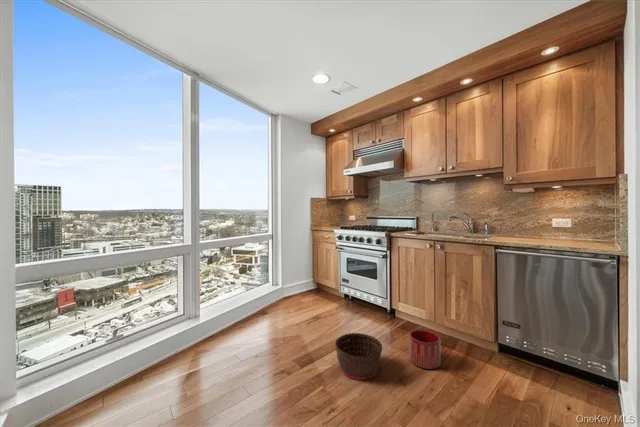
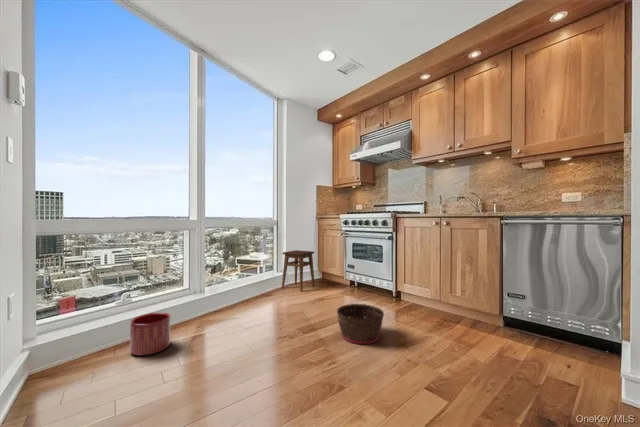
stool: none [278,265,310,308] -> present [282,250,315,291]
planter: present [409,329,441,369] -> present [130,313,170,356]

